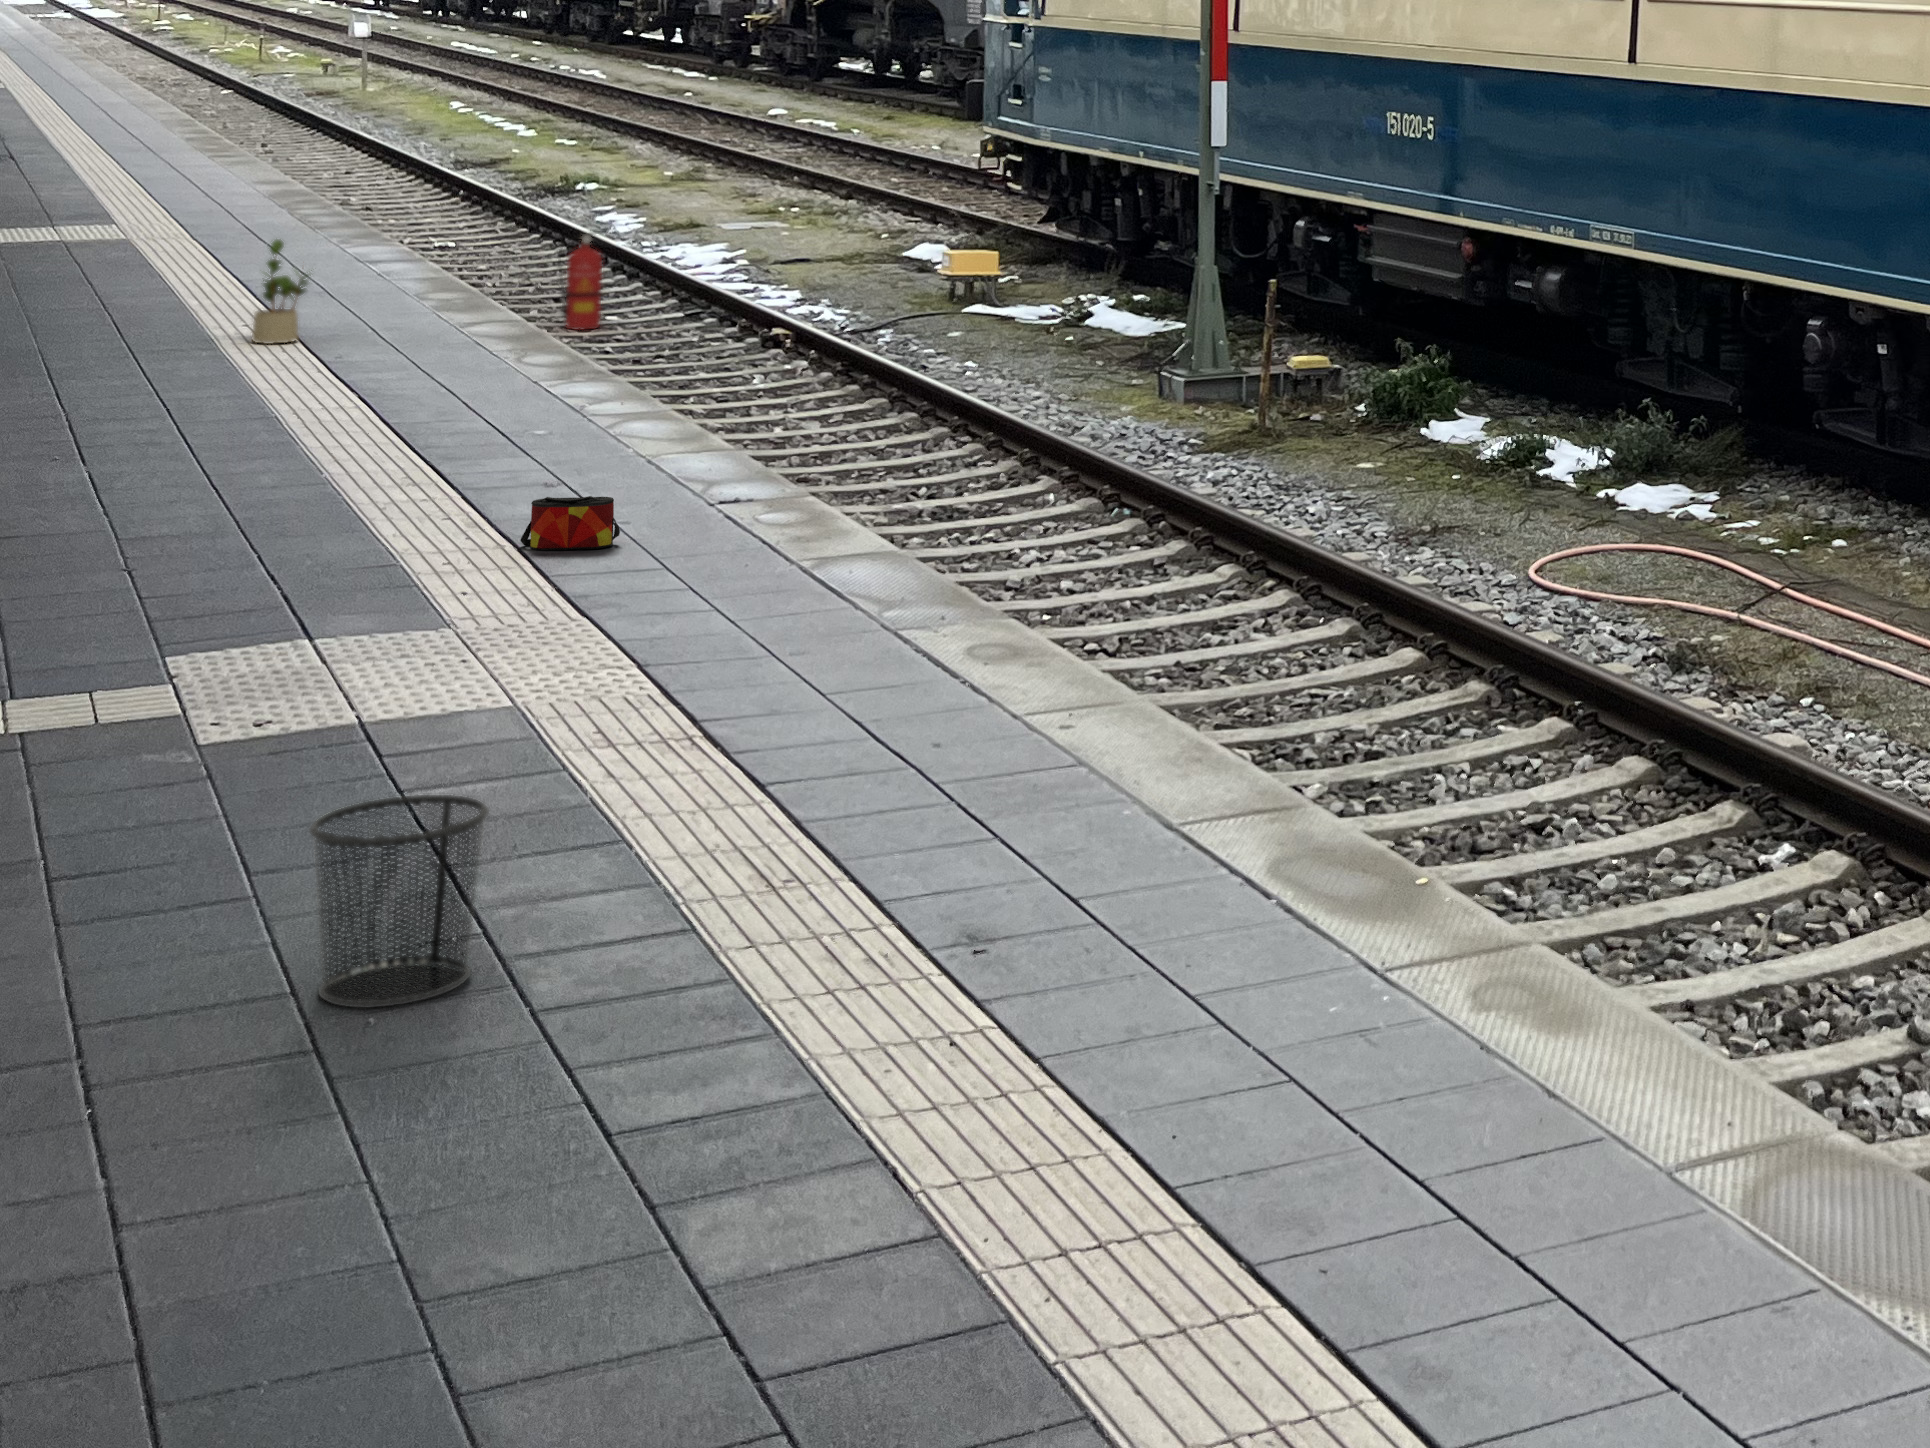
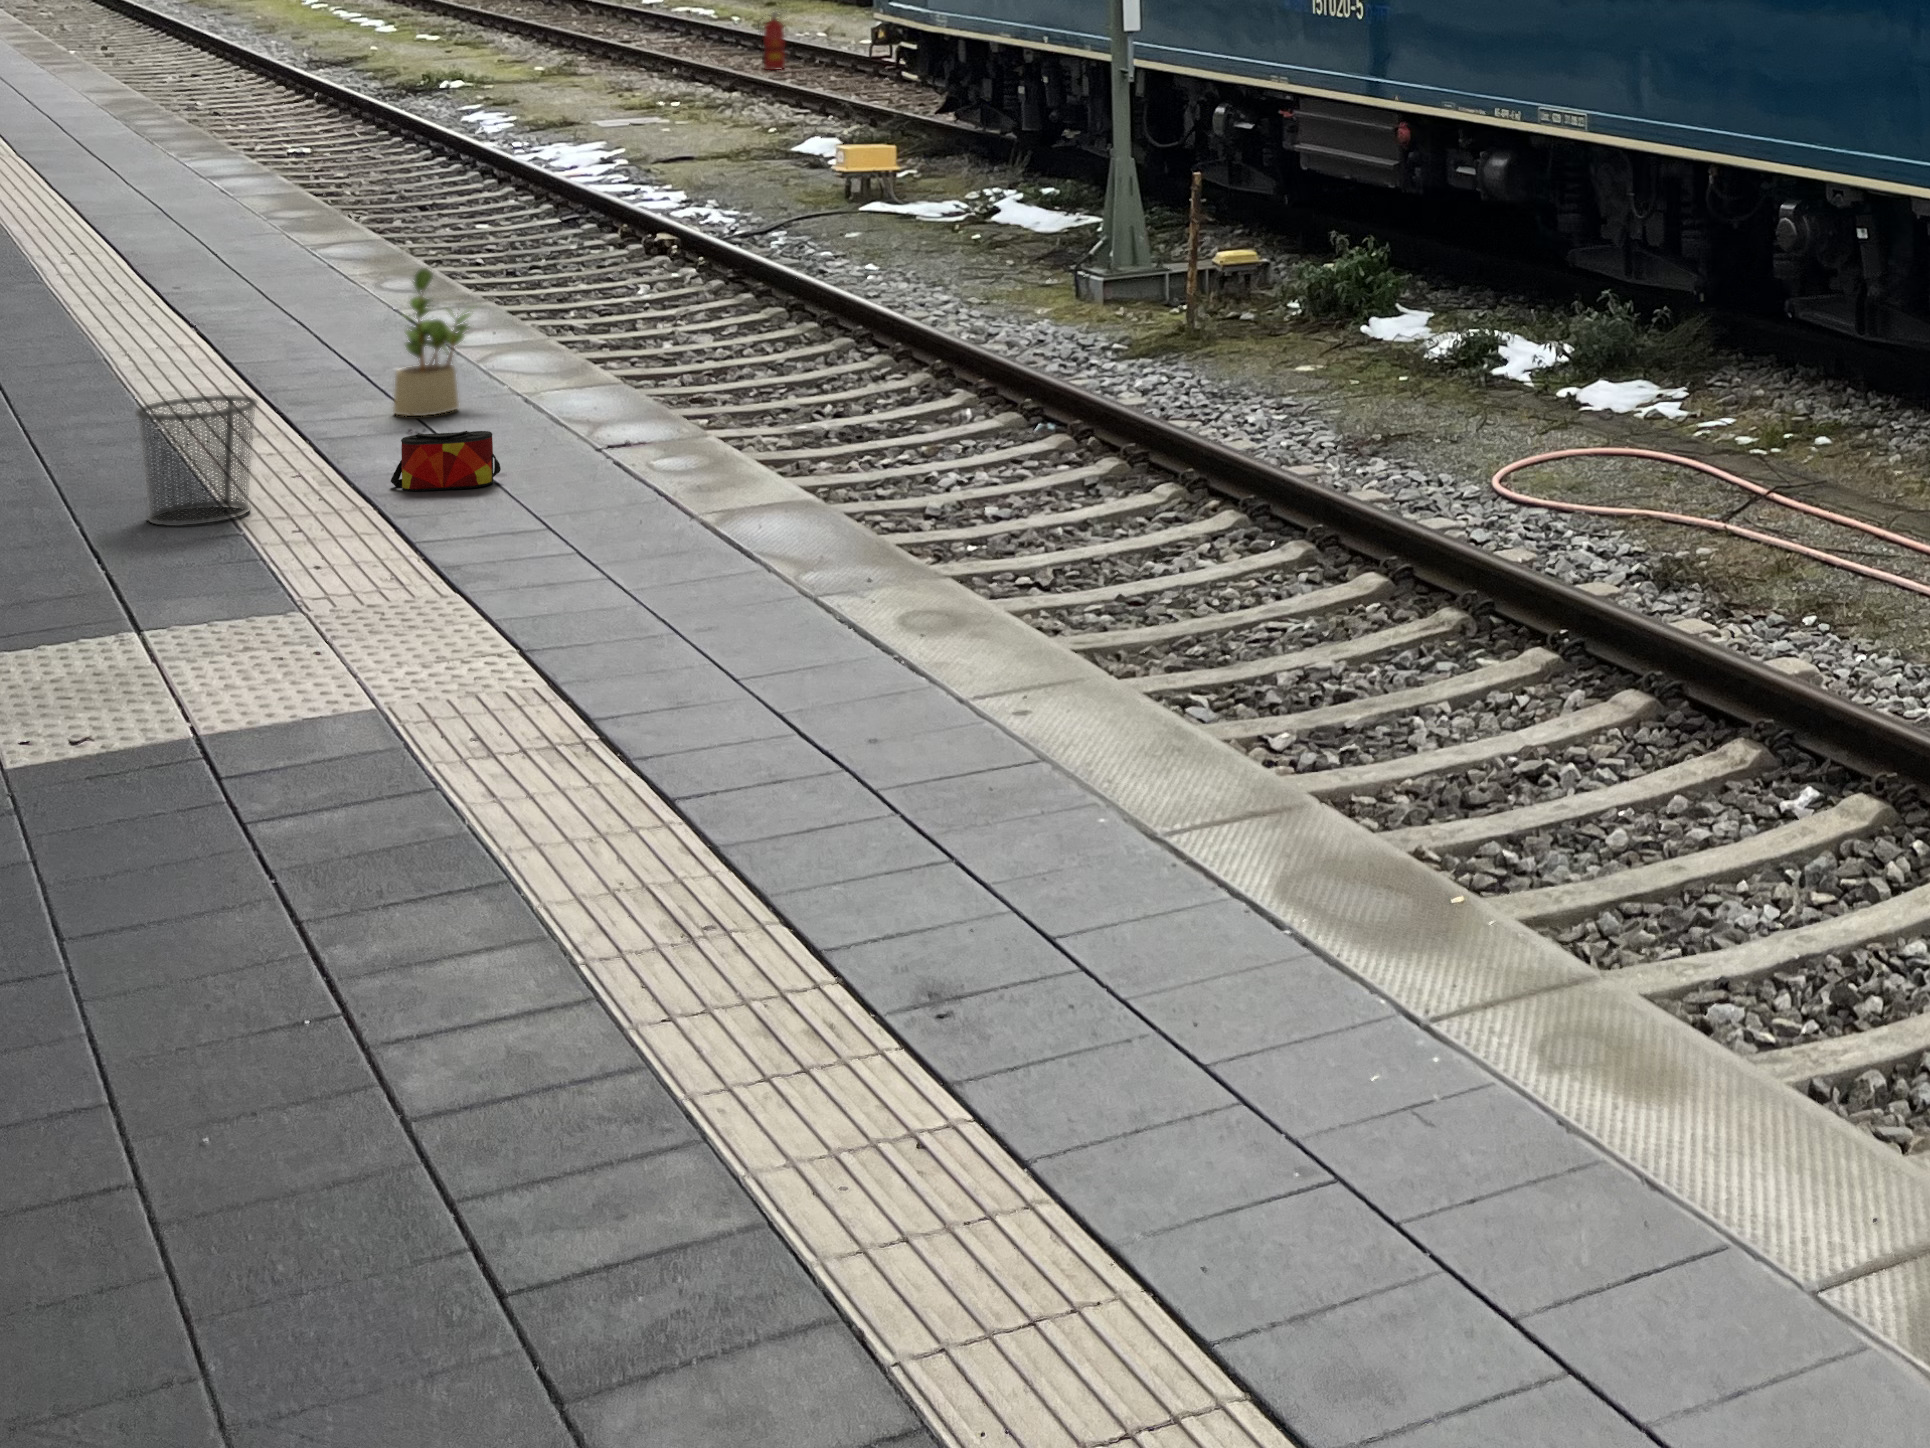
fire extinguisher: present [558,232,602,330] -> present [758,12,785,70]
potted plant: present [251,240,312,344] -> present [394,269,471,416]
waste bin: present [310,795,489,1008] -> present [136,395,257,526]

